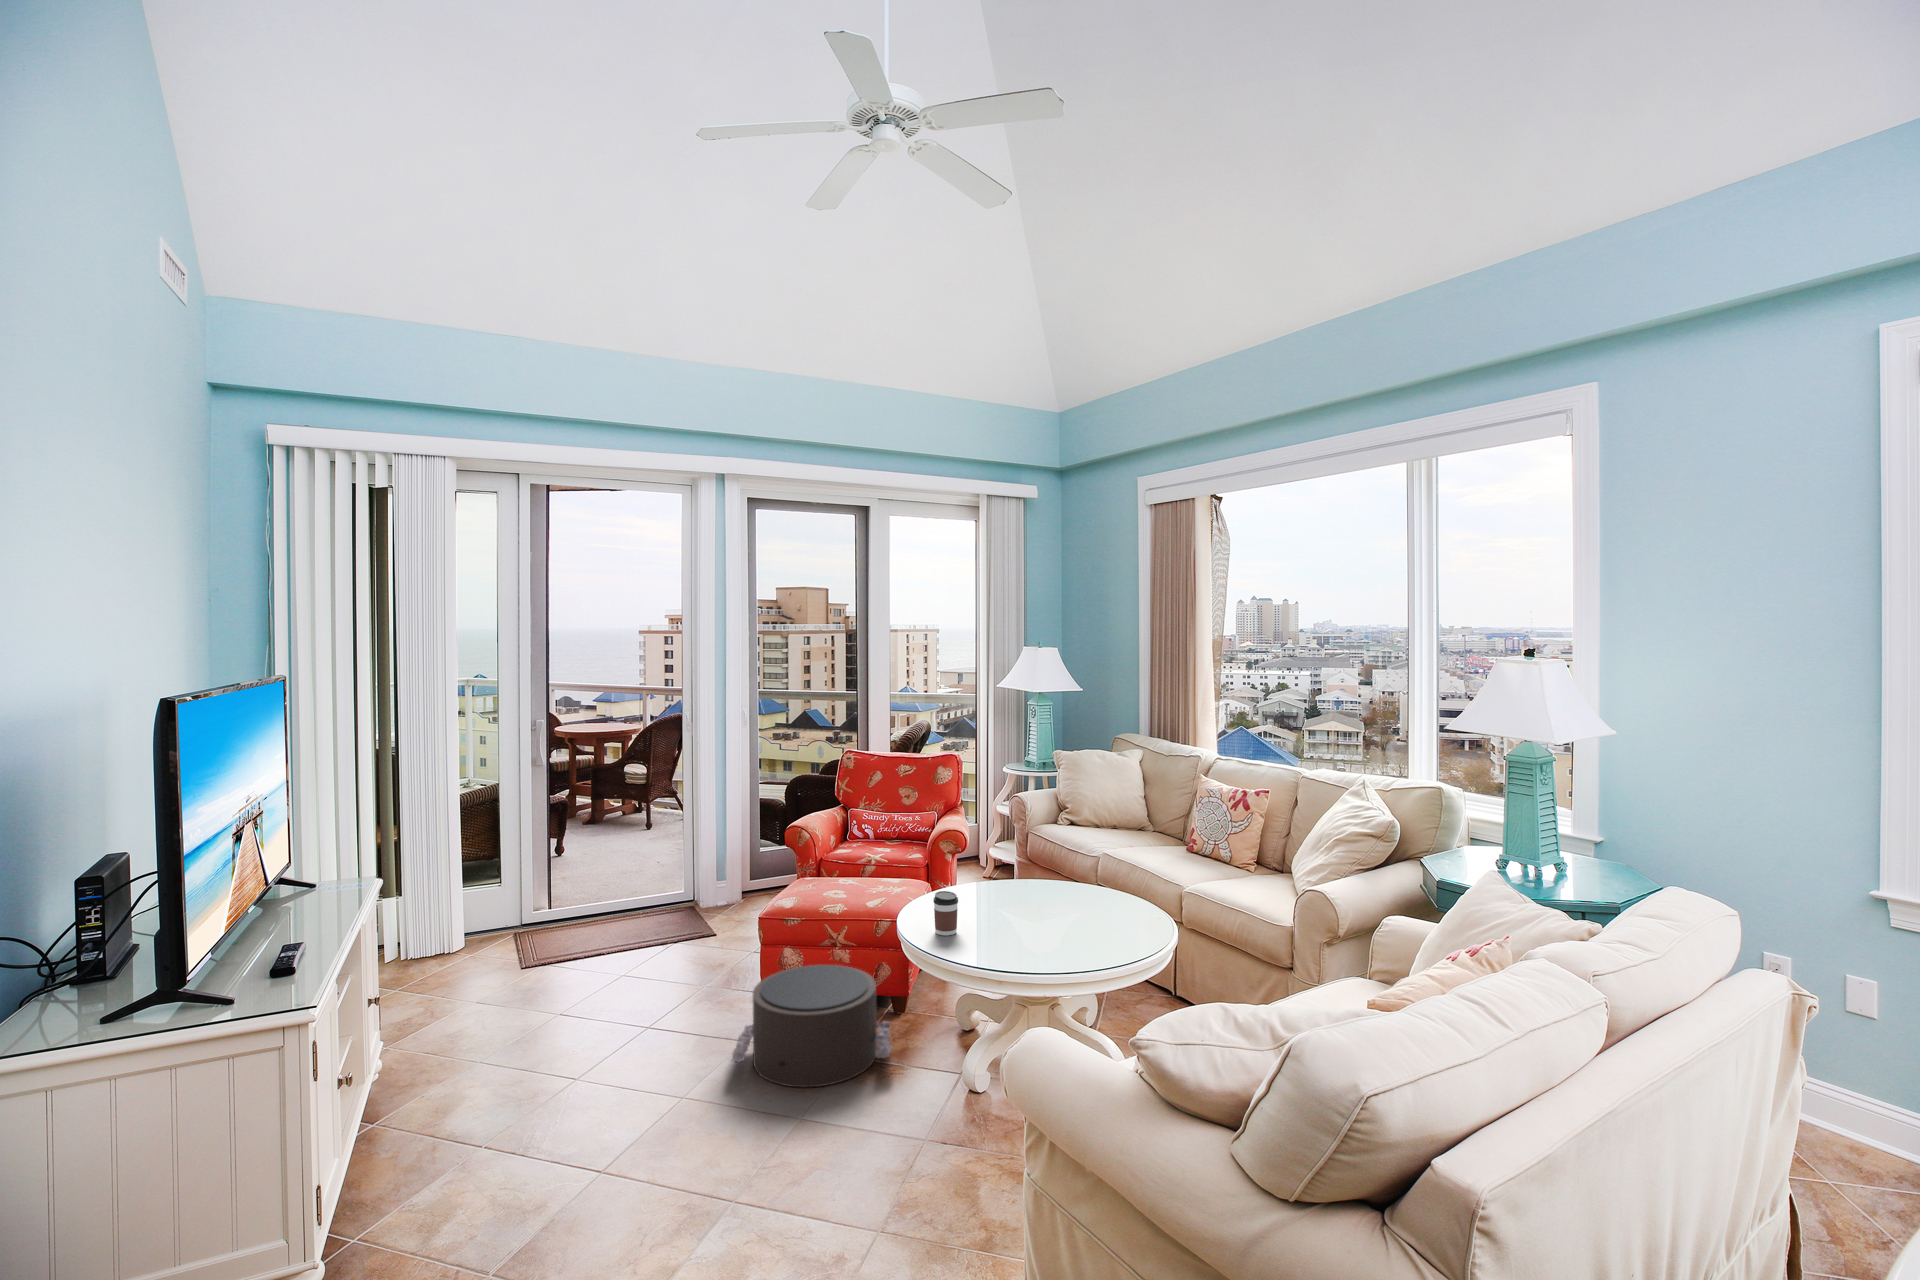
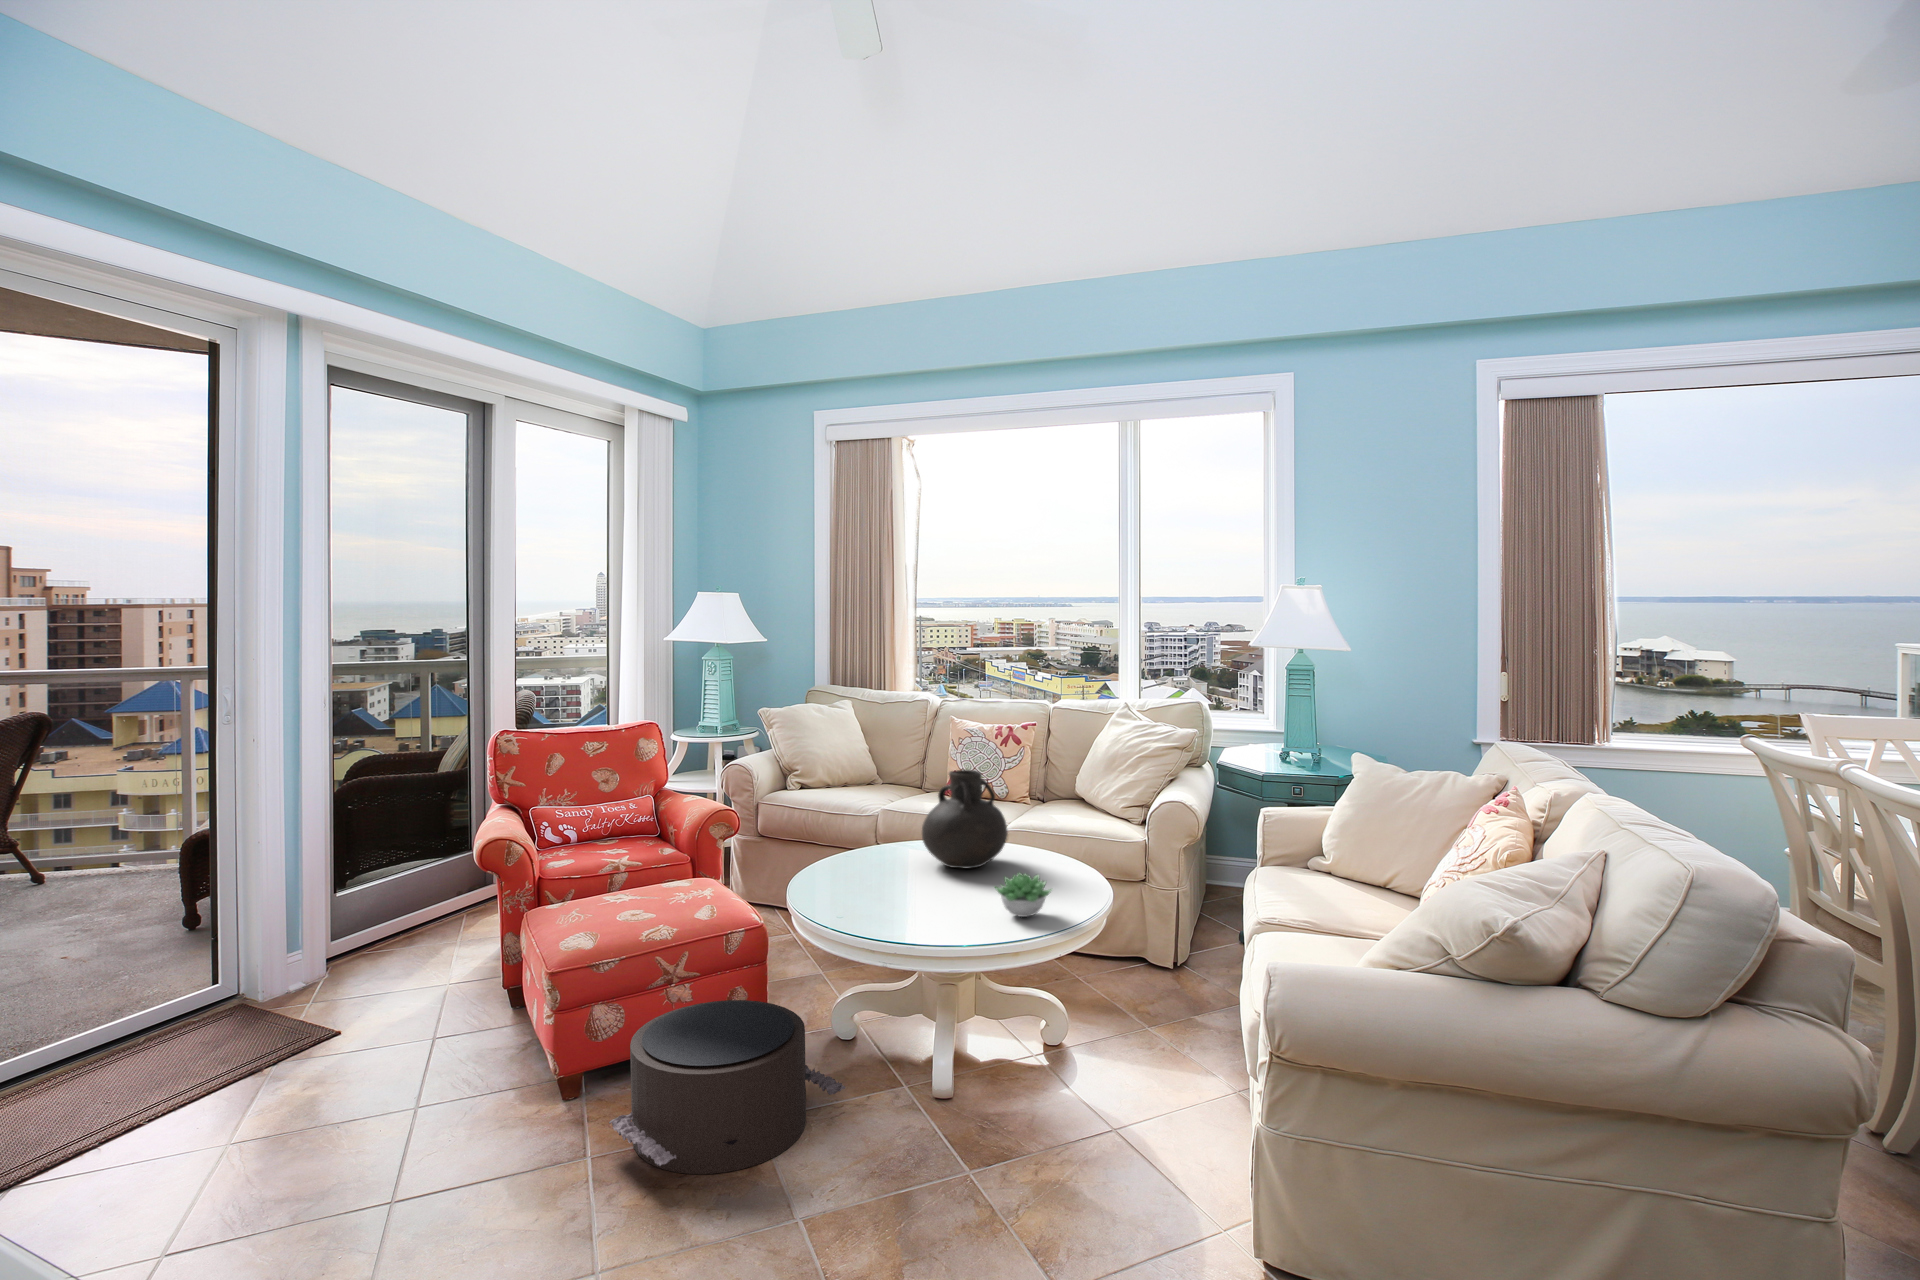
vase: none [1023,824,1098,911] -> present [922,770,1008,868]
coffee cup: present [934,891,958,935] -> none [891,864,922,917]
succulent plant: none [992,918,1042,957] -> present [995,873,1052,917]

